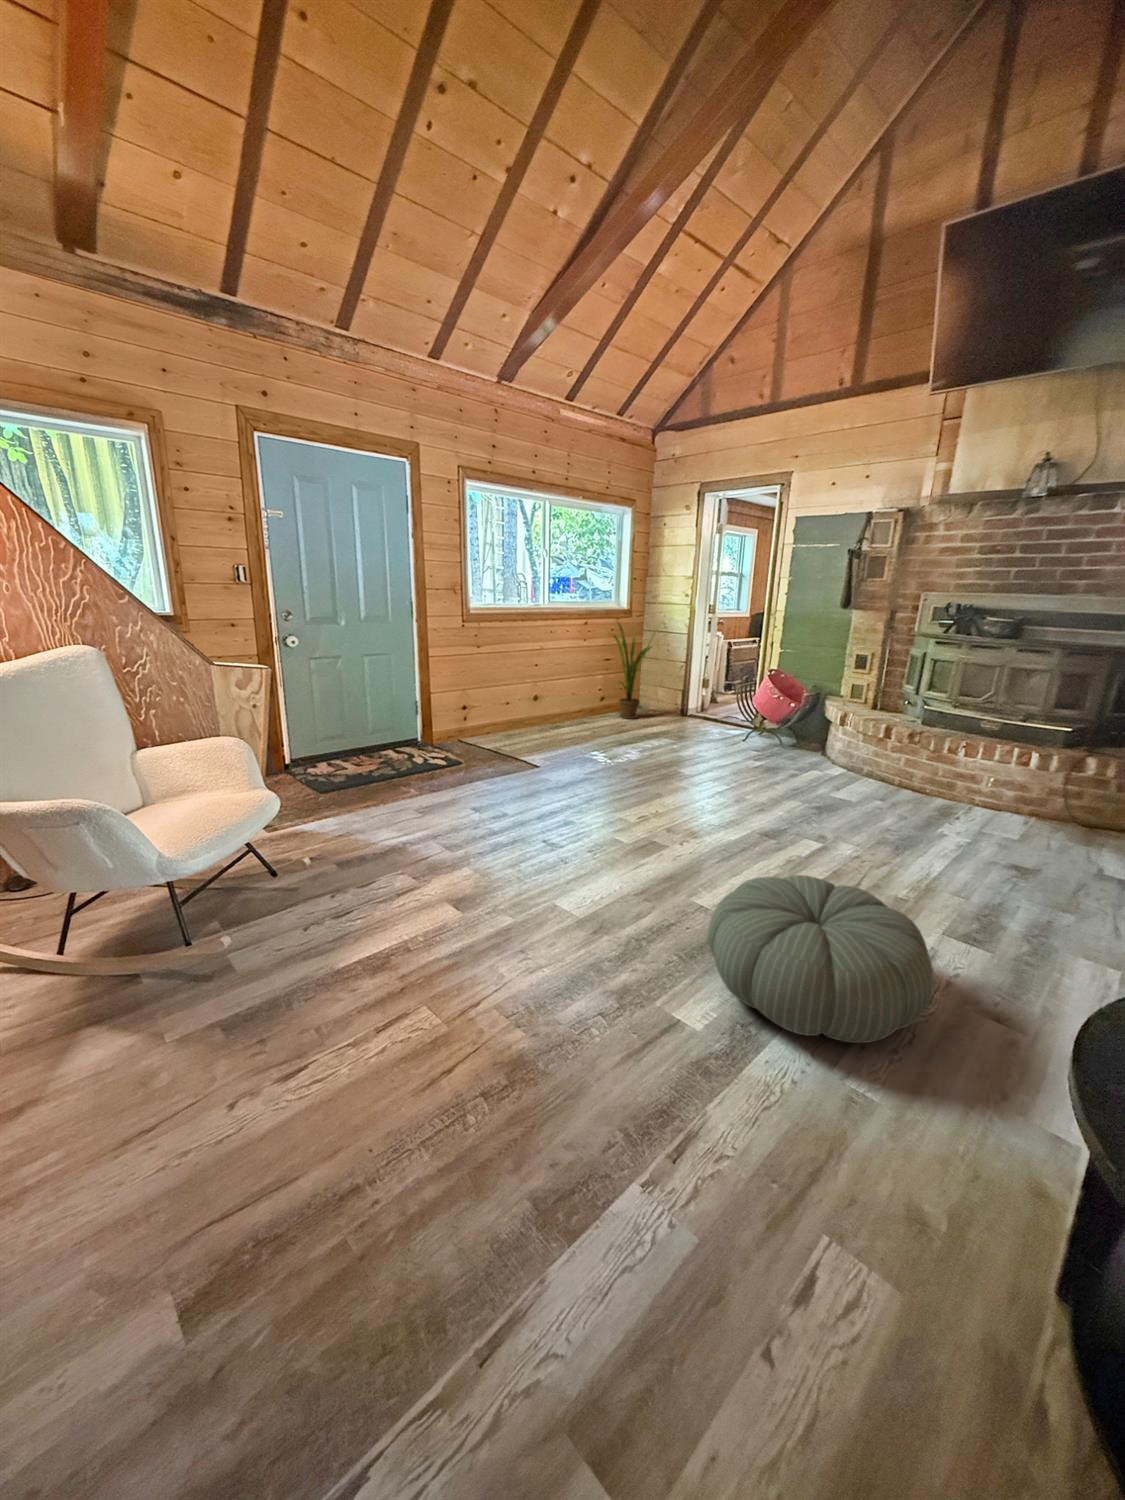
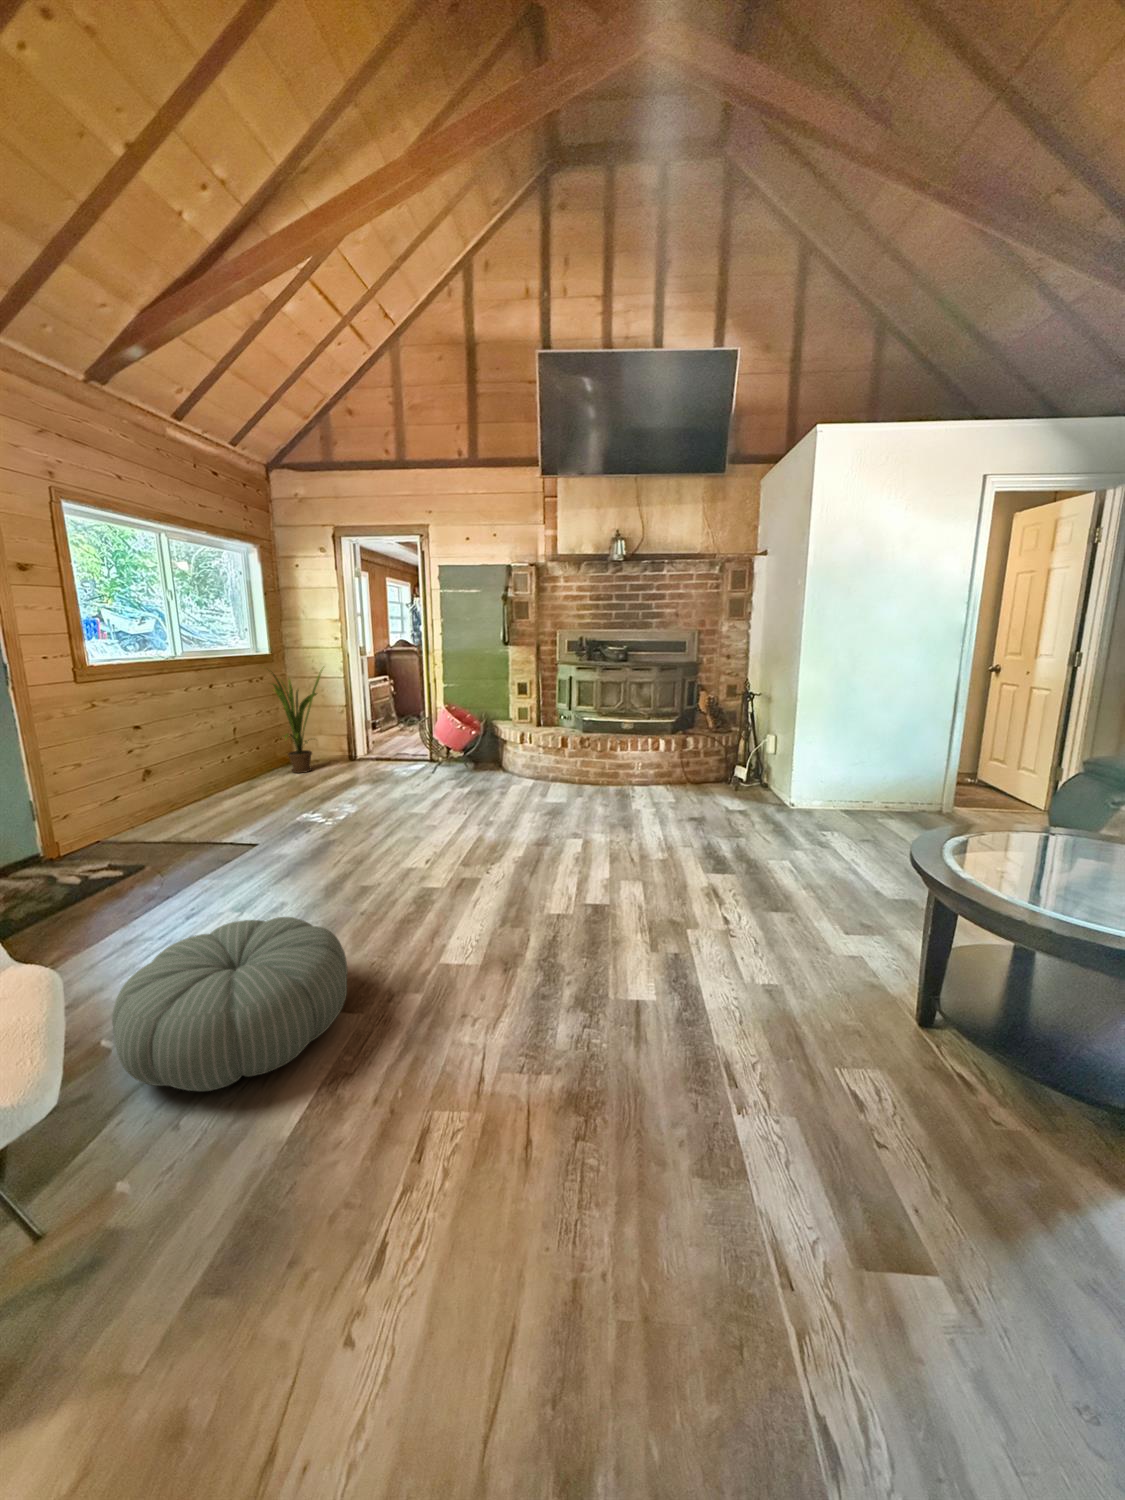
pouf: present [708,875,934,1043] -> present [112,917,348,1091]

